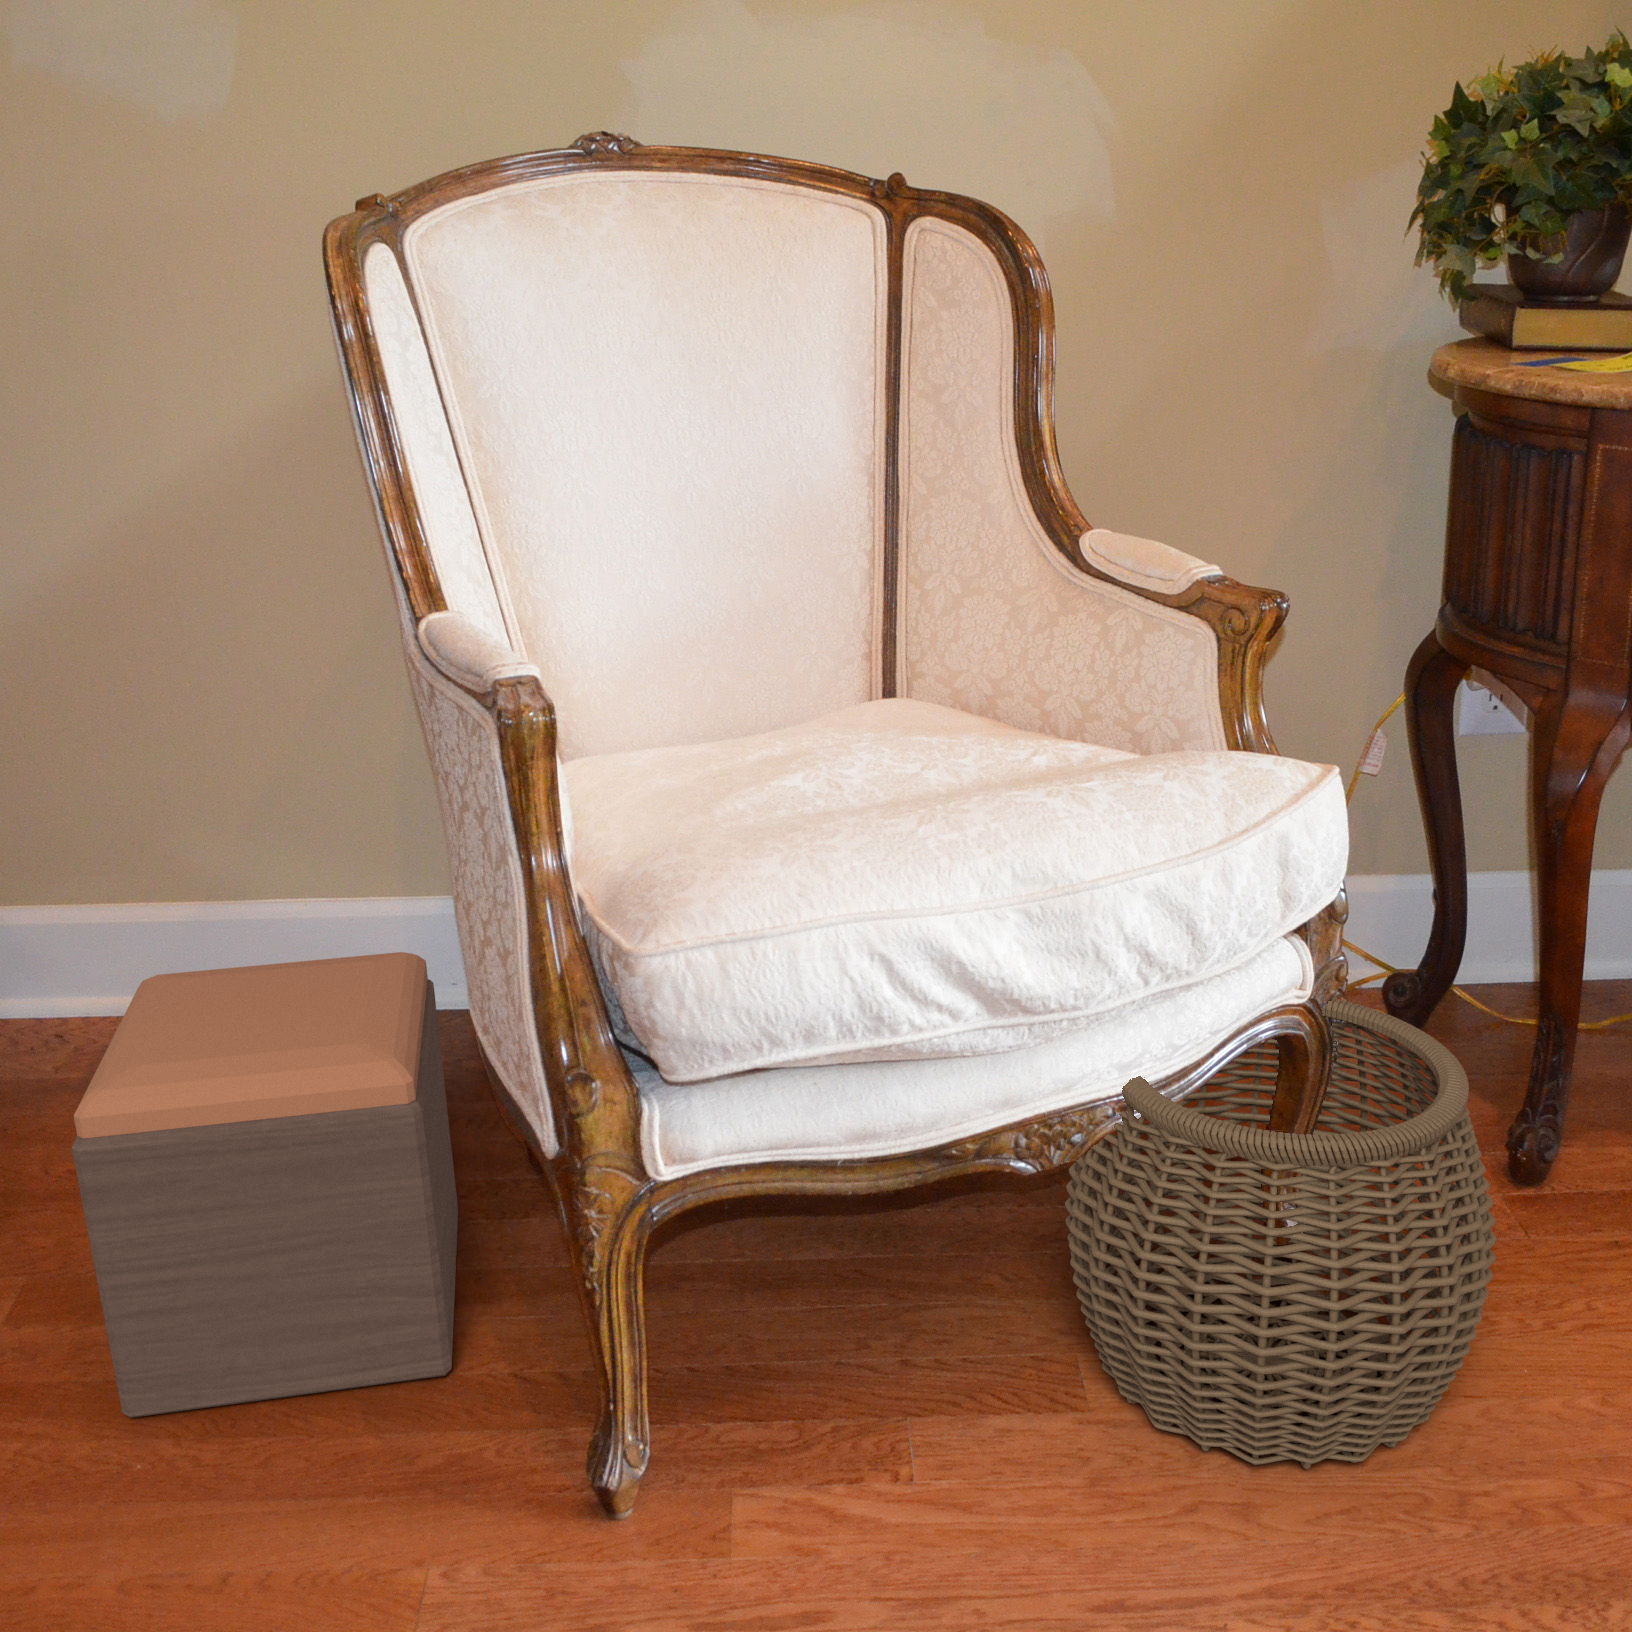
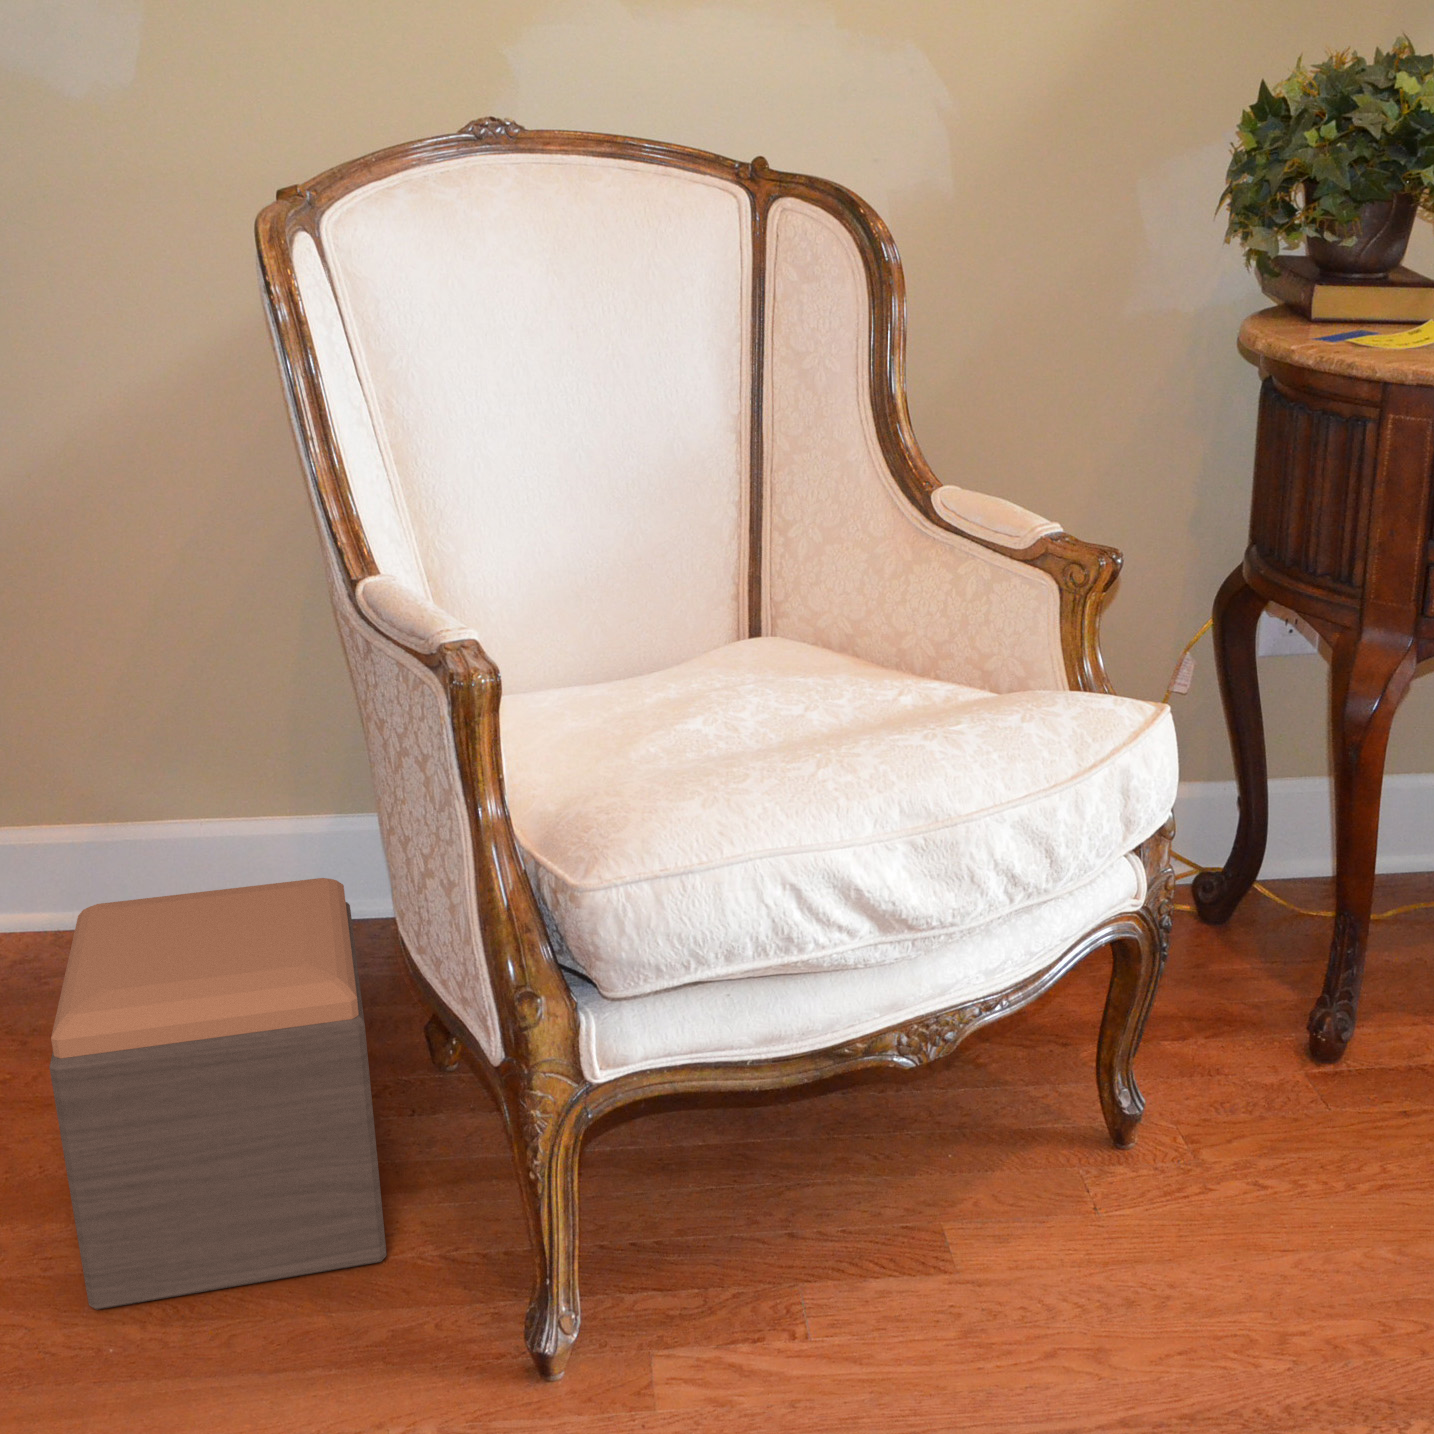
woven basket: present [1065,999,1497,1469] -> none [933,900,1305,1315]

